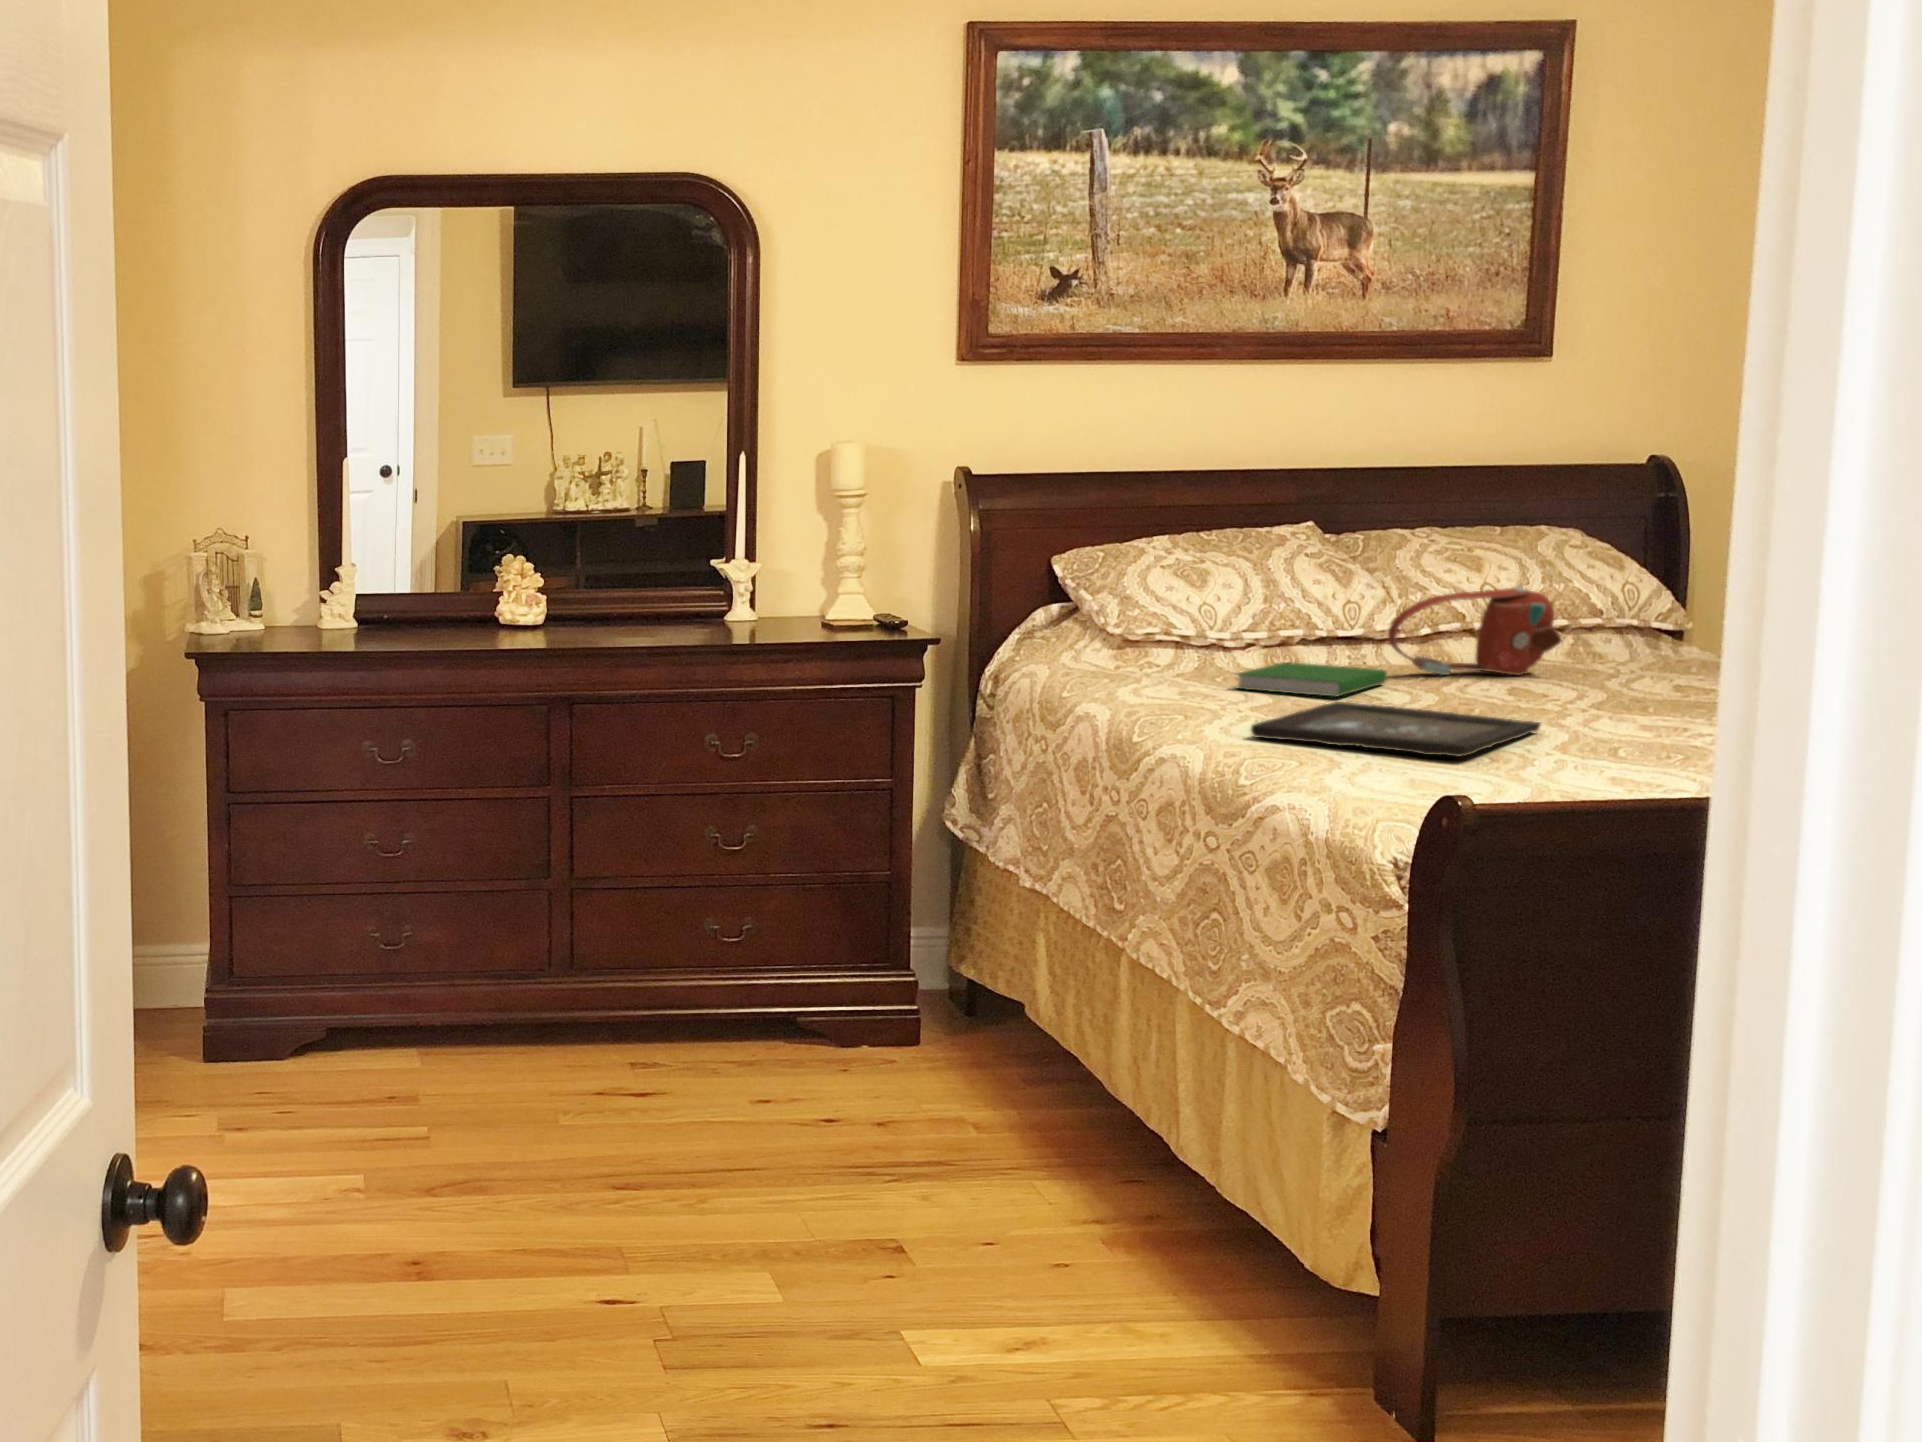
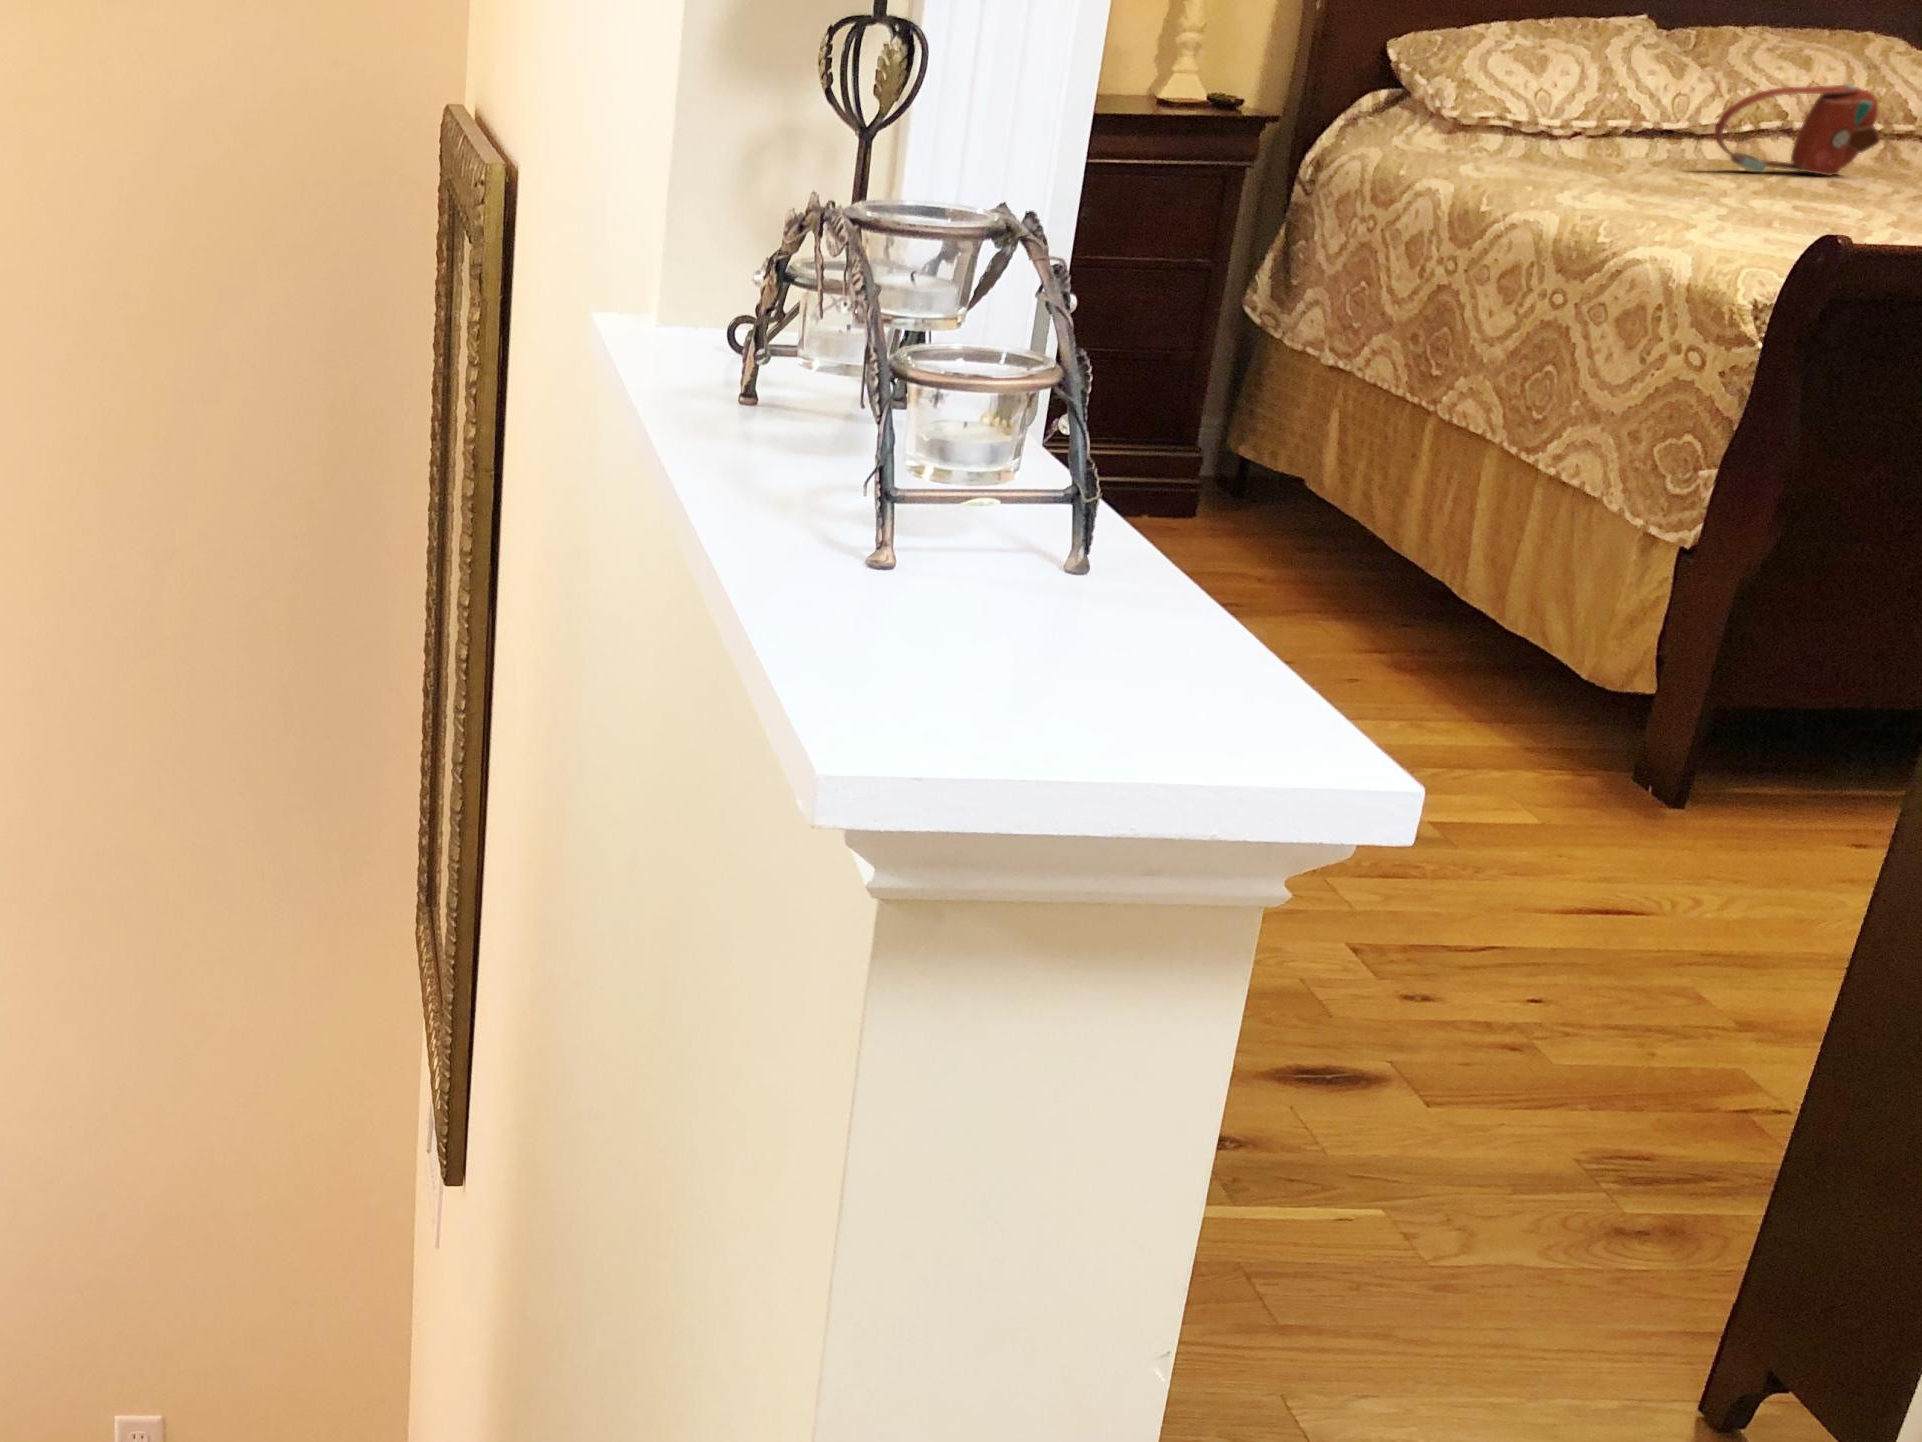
hardcover book: present [1237,662,1387,697] -> none [1566,152,1710,183]
tray: present [1251,702,1540,757] -> none [1601,184,1867,229]

